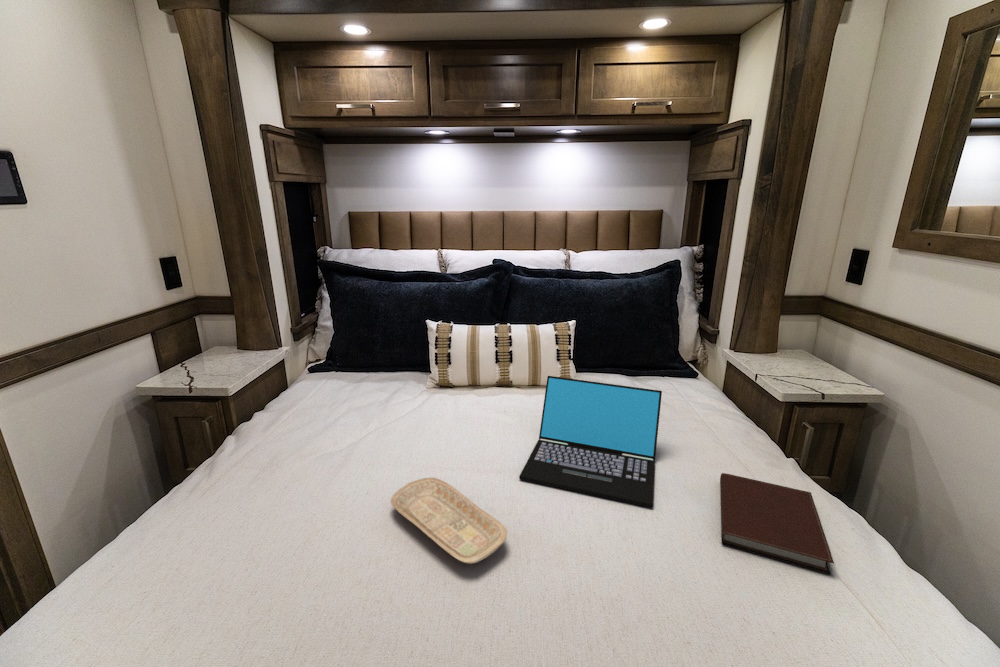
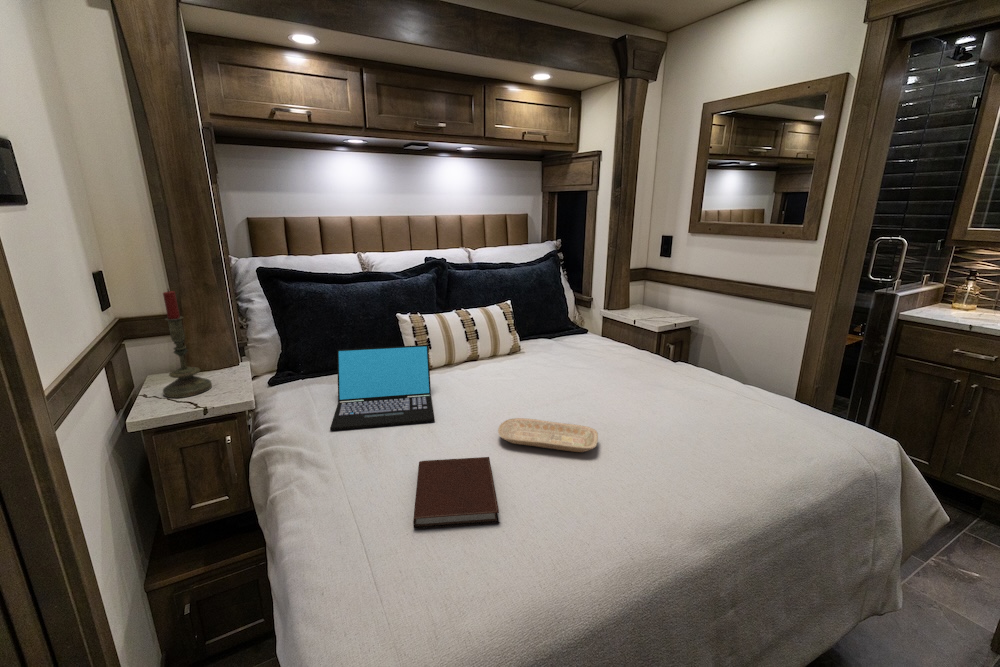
candle: none [192,275,235,371] -> present [163,290,212,398]
laptop: present [519,376,662,507] -> present [330,345,435,430]
notebook: present [720,473,834,575] -> present [413,457,499,529]

